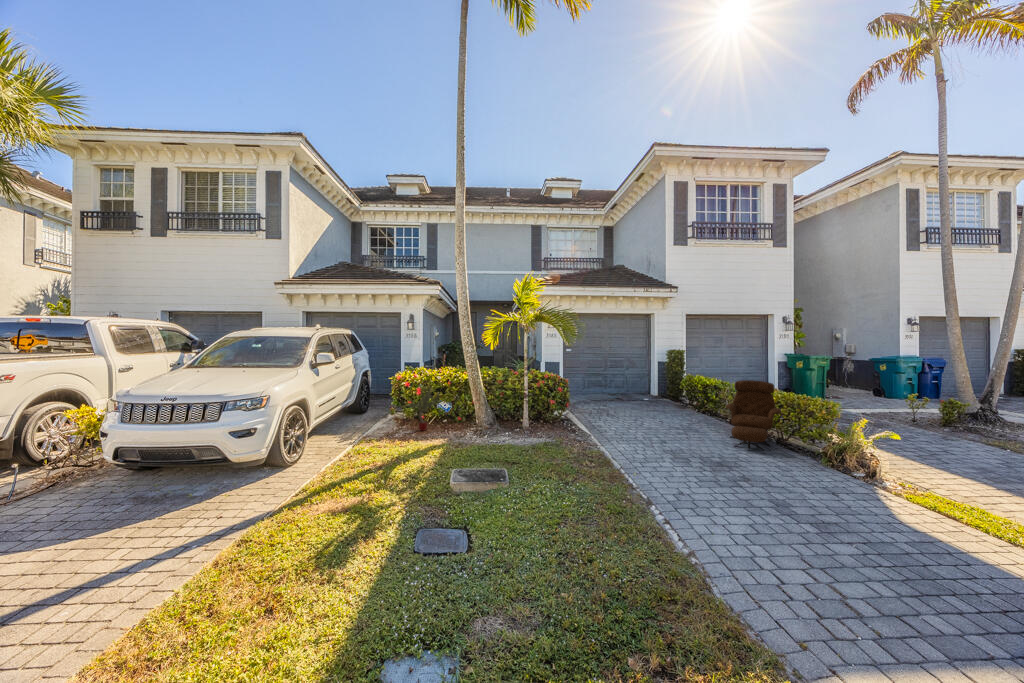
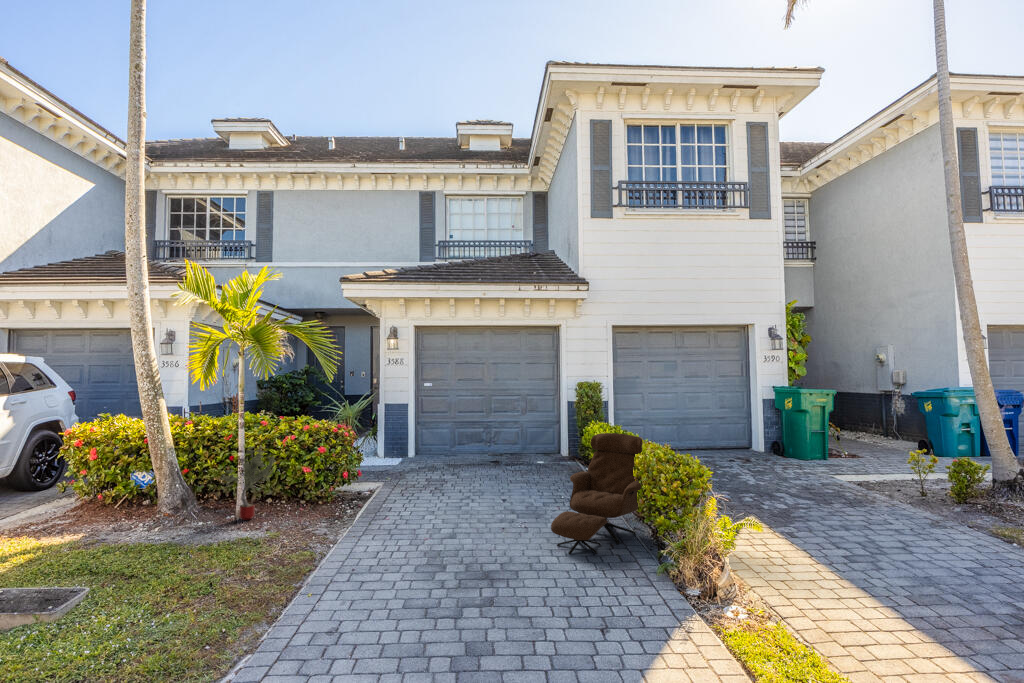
potted tree: present [407,386,439,431] -> present [222,446,275,520]

